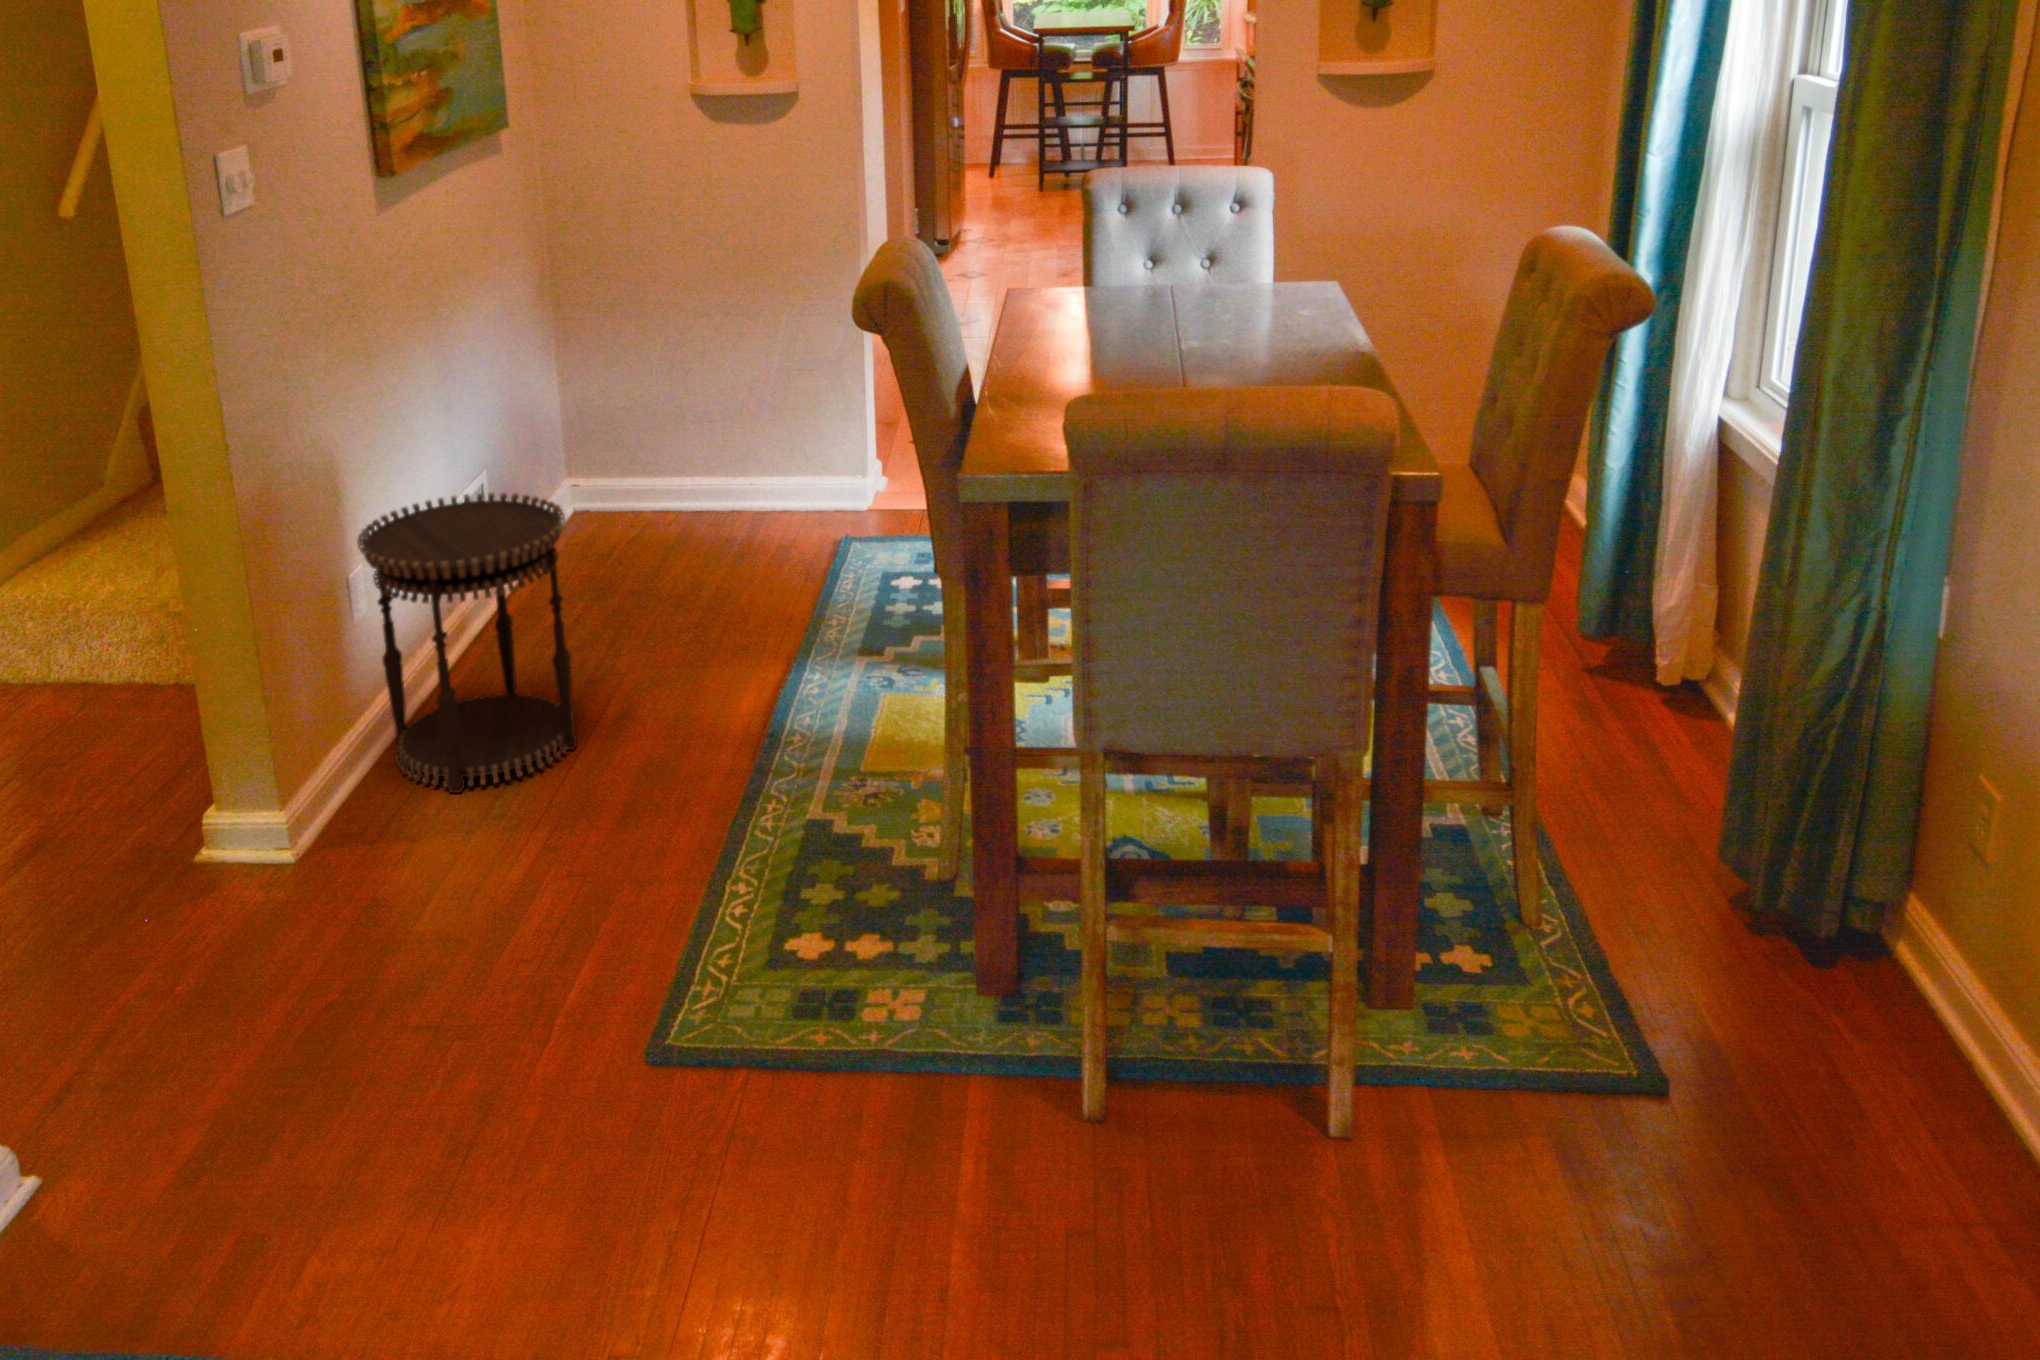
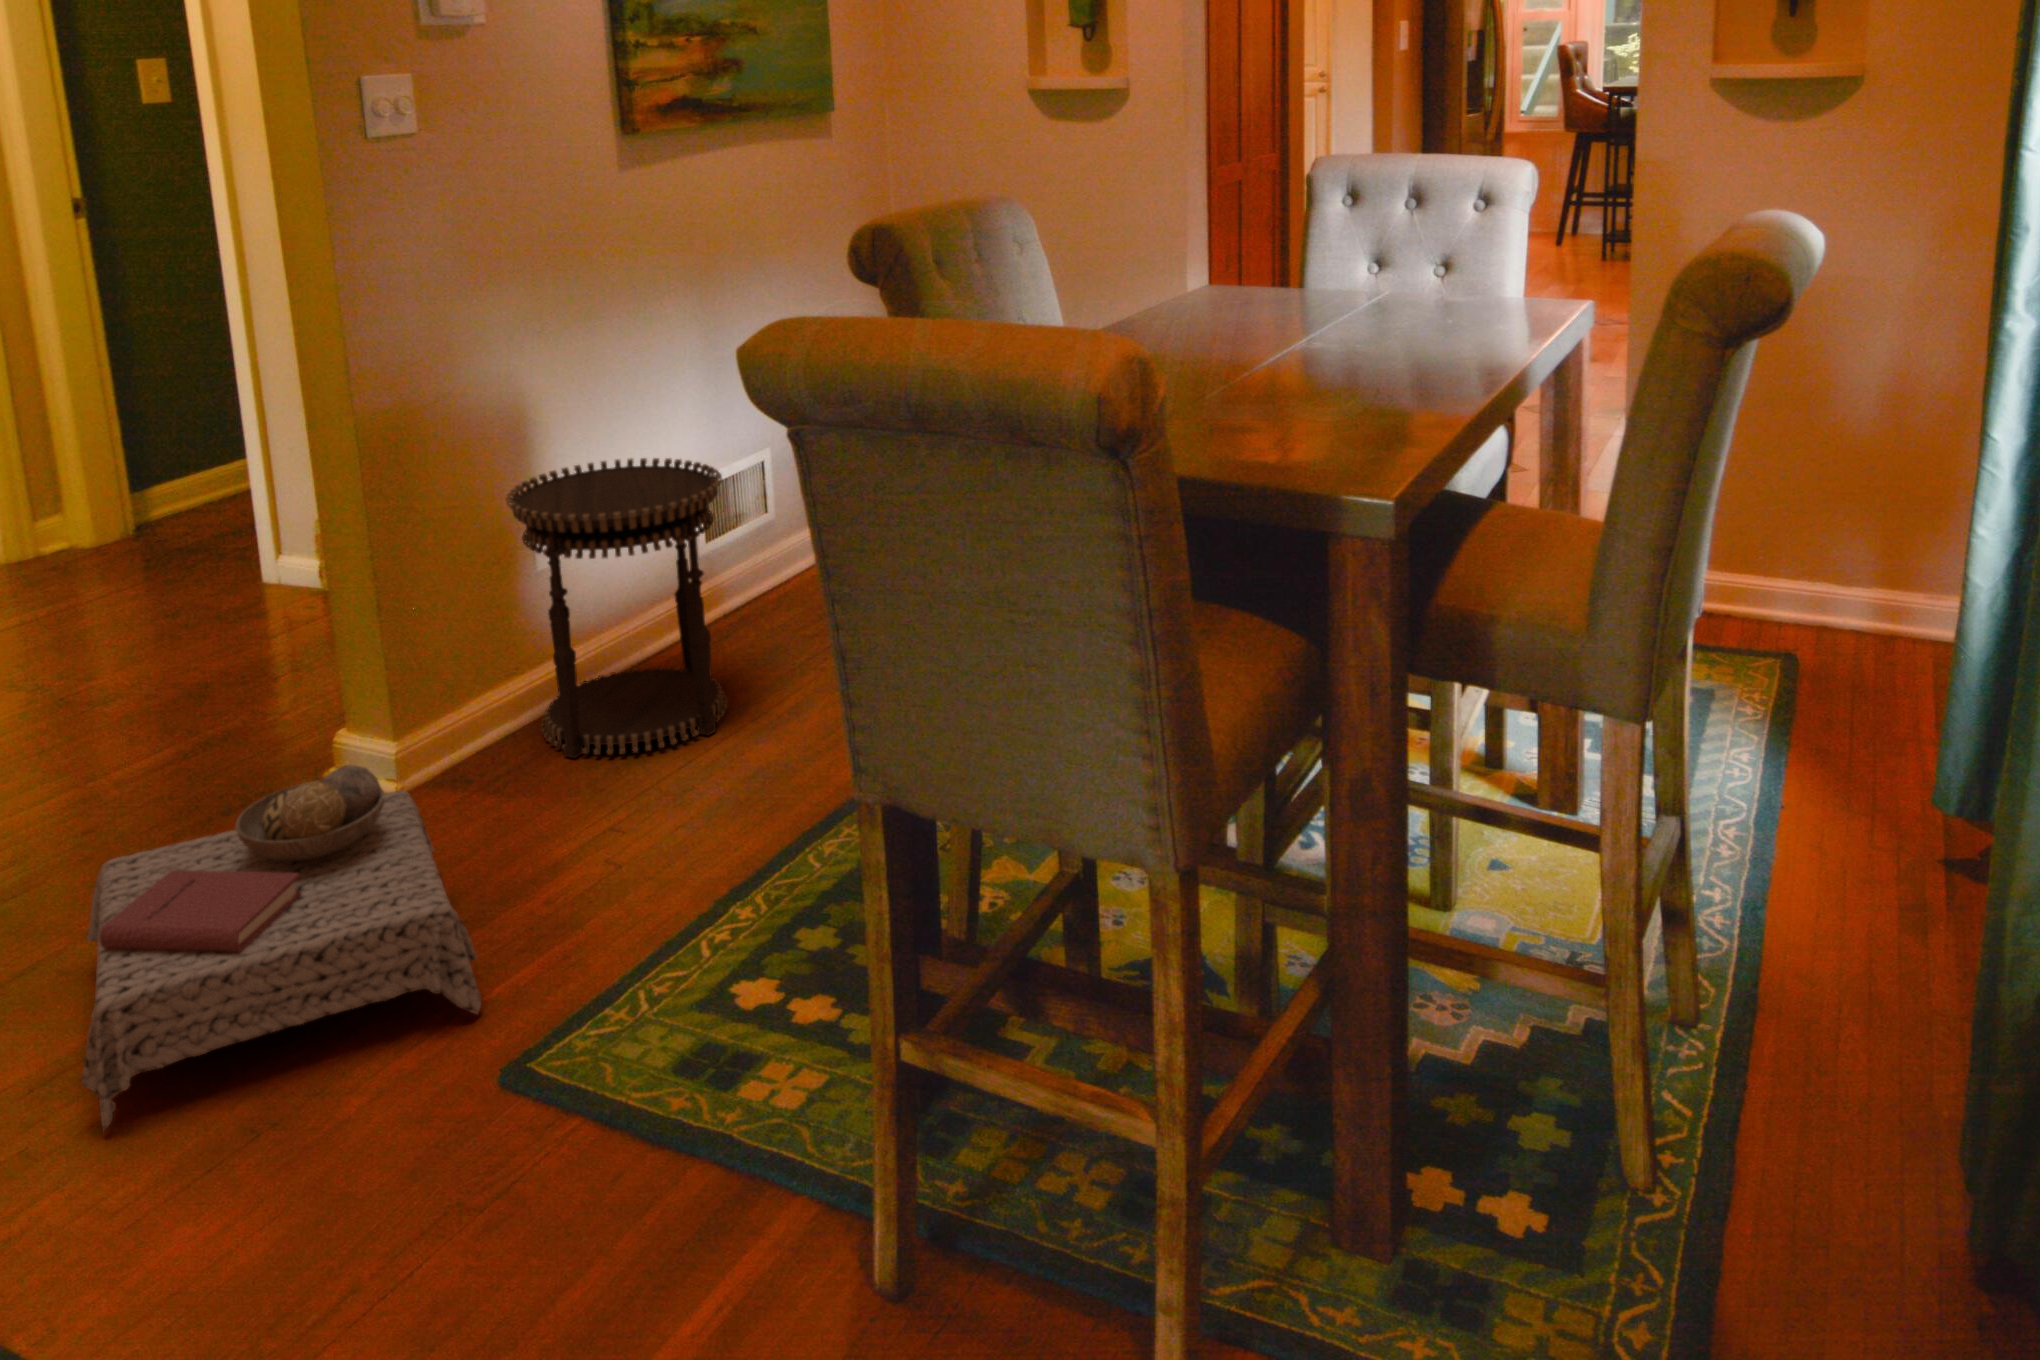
ottoman: none [154,824,586,1187] -> present [82,765,481,1130]

